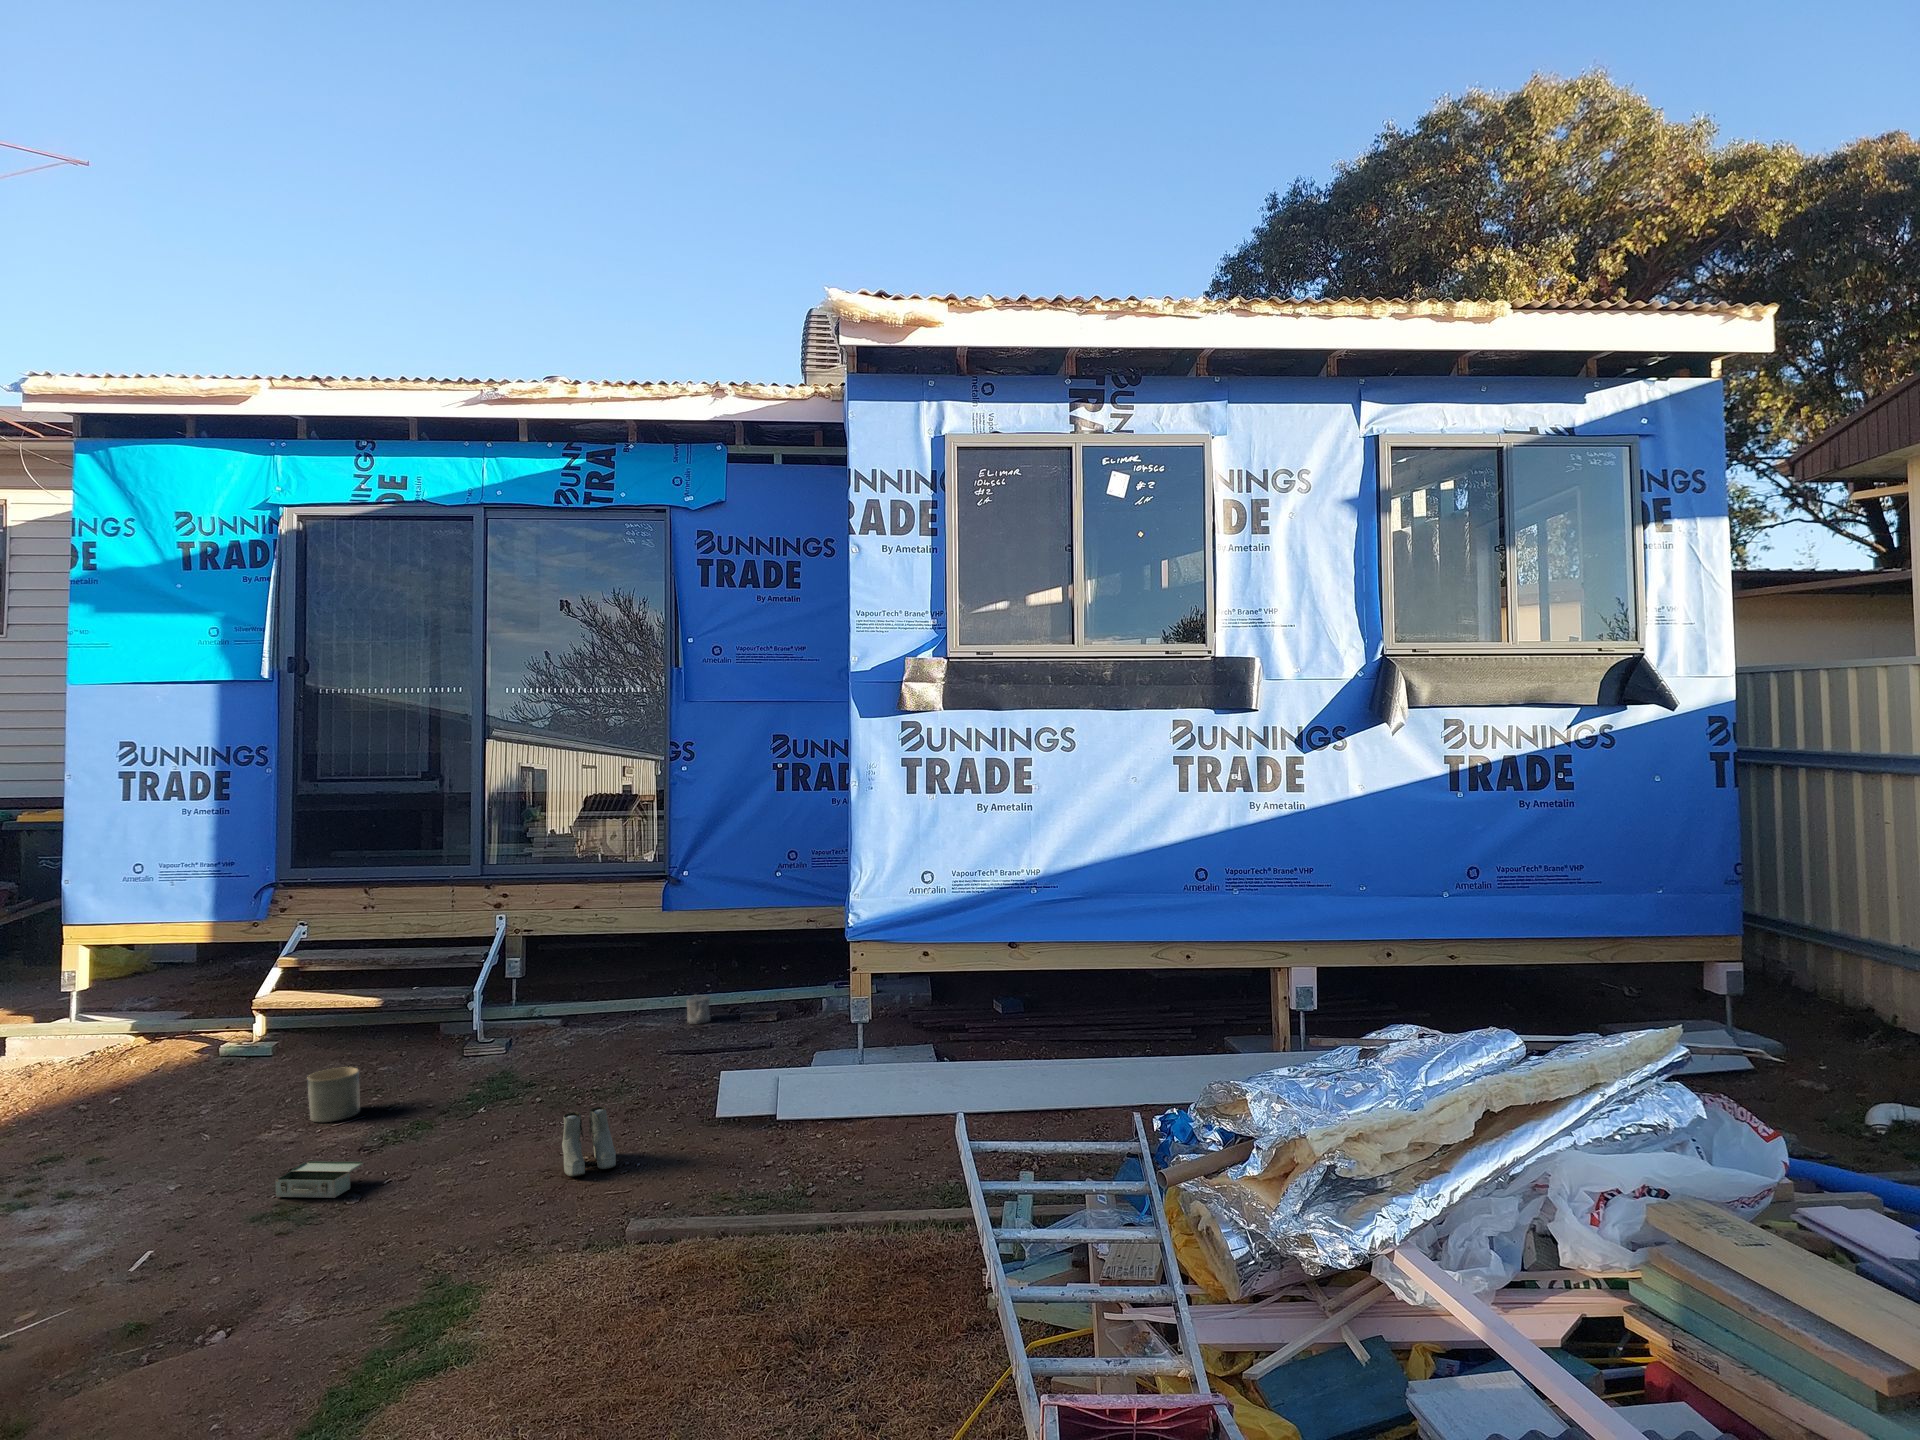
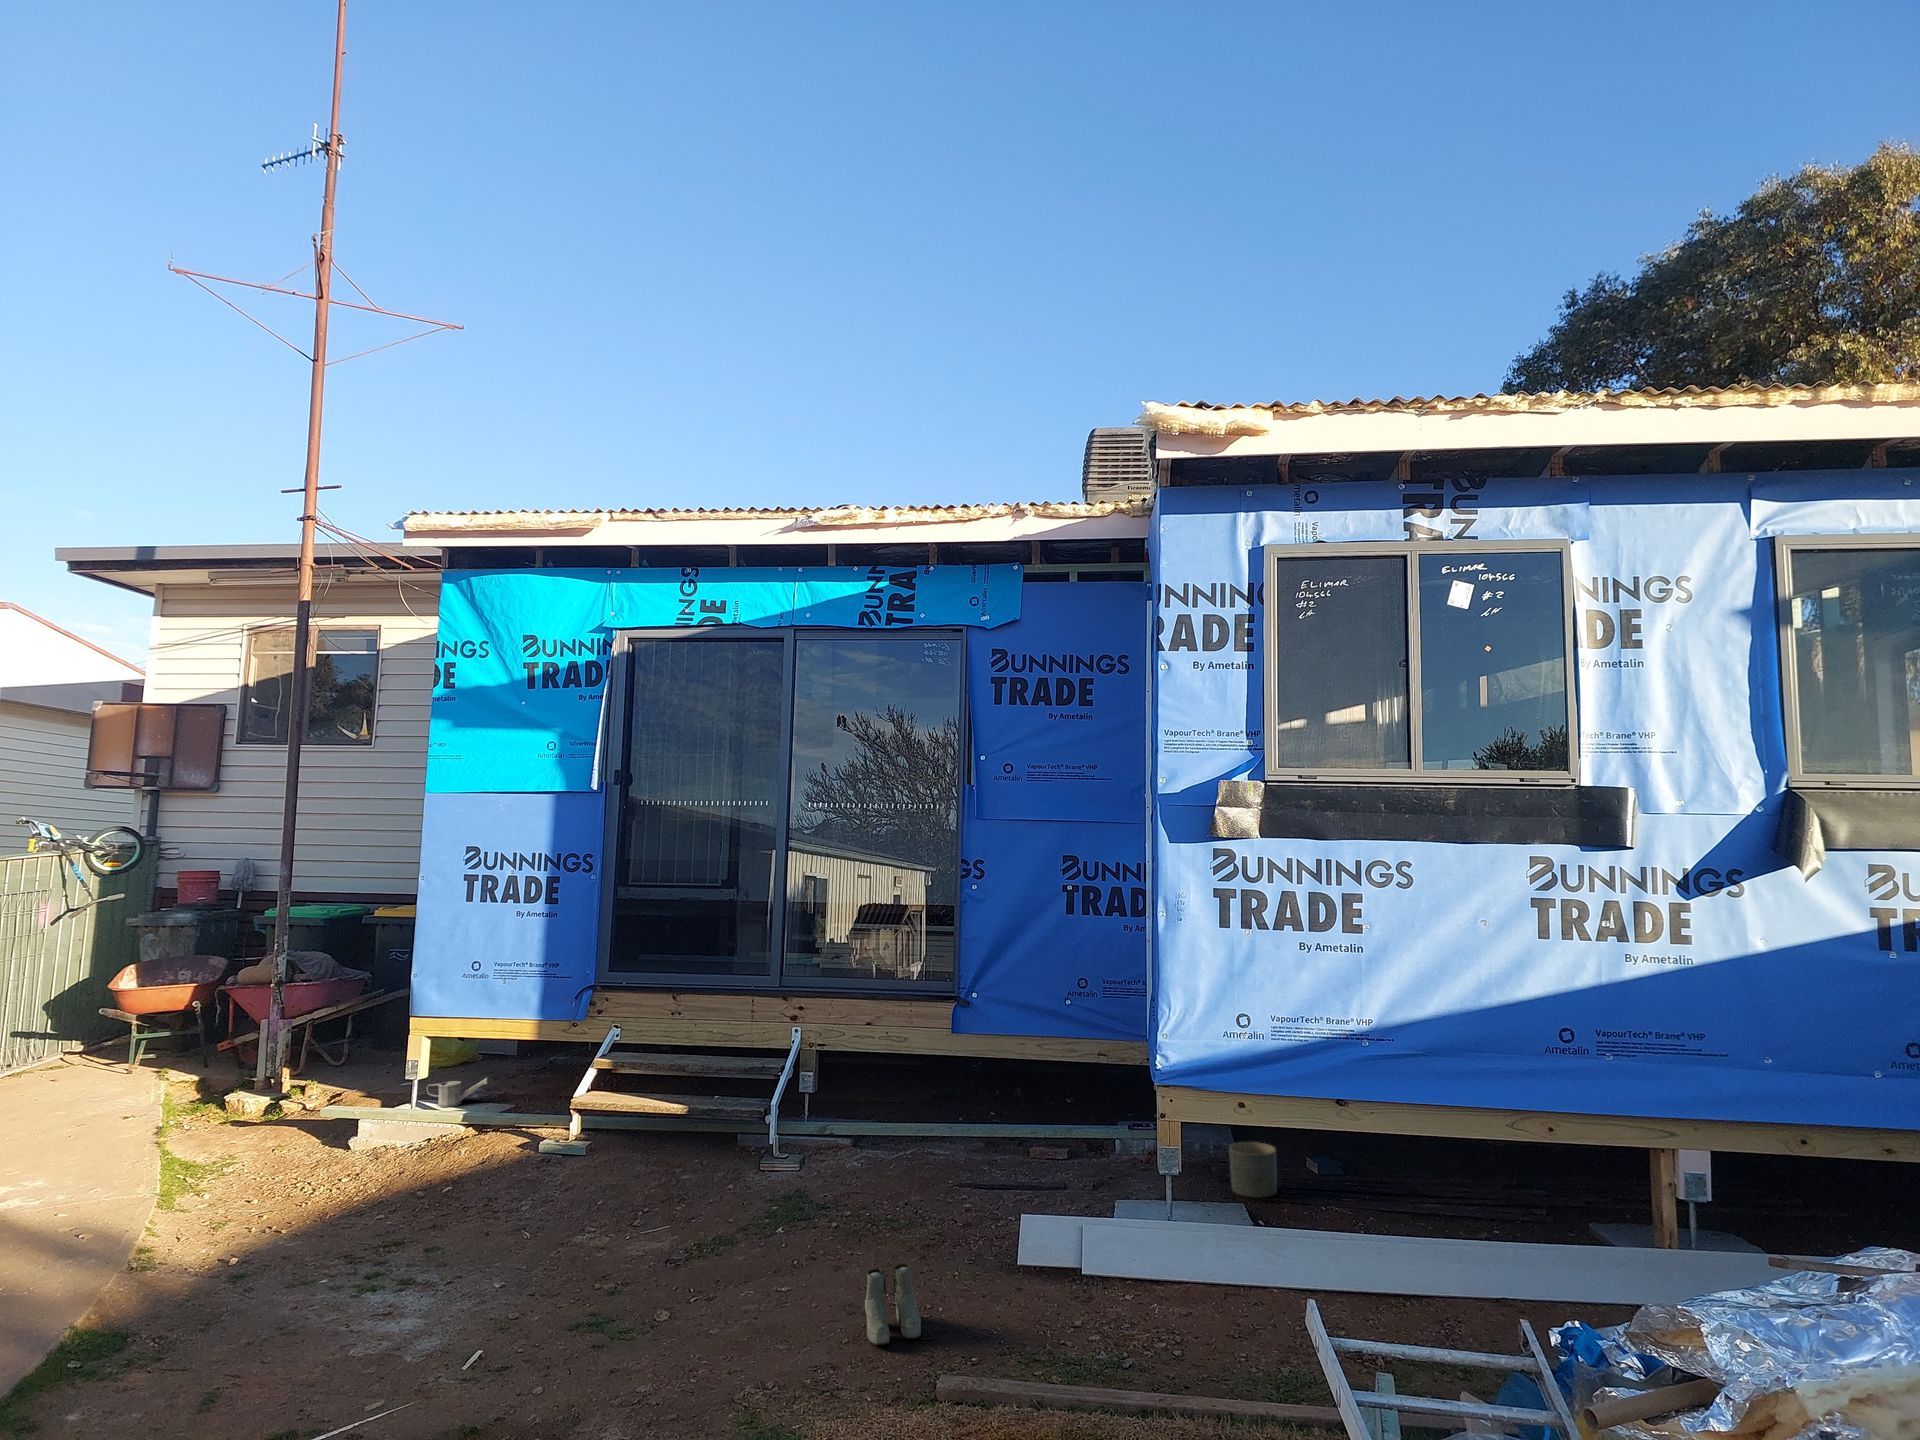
watering can: present [686,995,711,1024] -> present [427,1077,488,1107]
planter: present [307,1067,360,1122] -> present [1229,1142,1277,1197]
toolbox: present [275,1161,364,1198] -> none [581,1294,666,1342]

